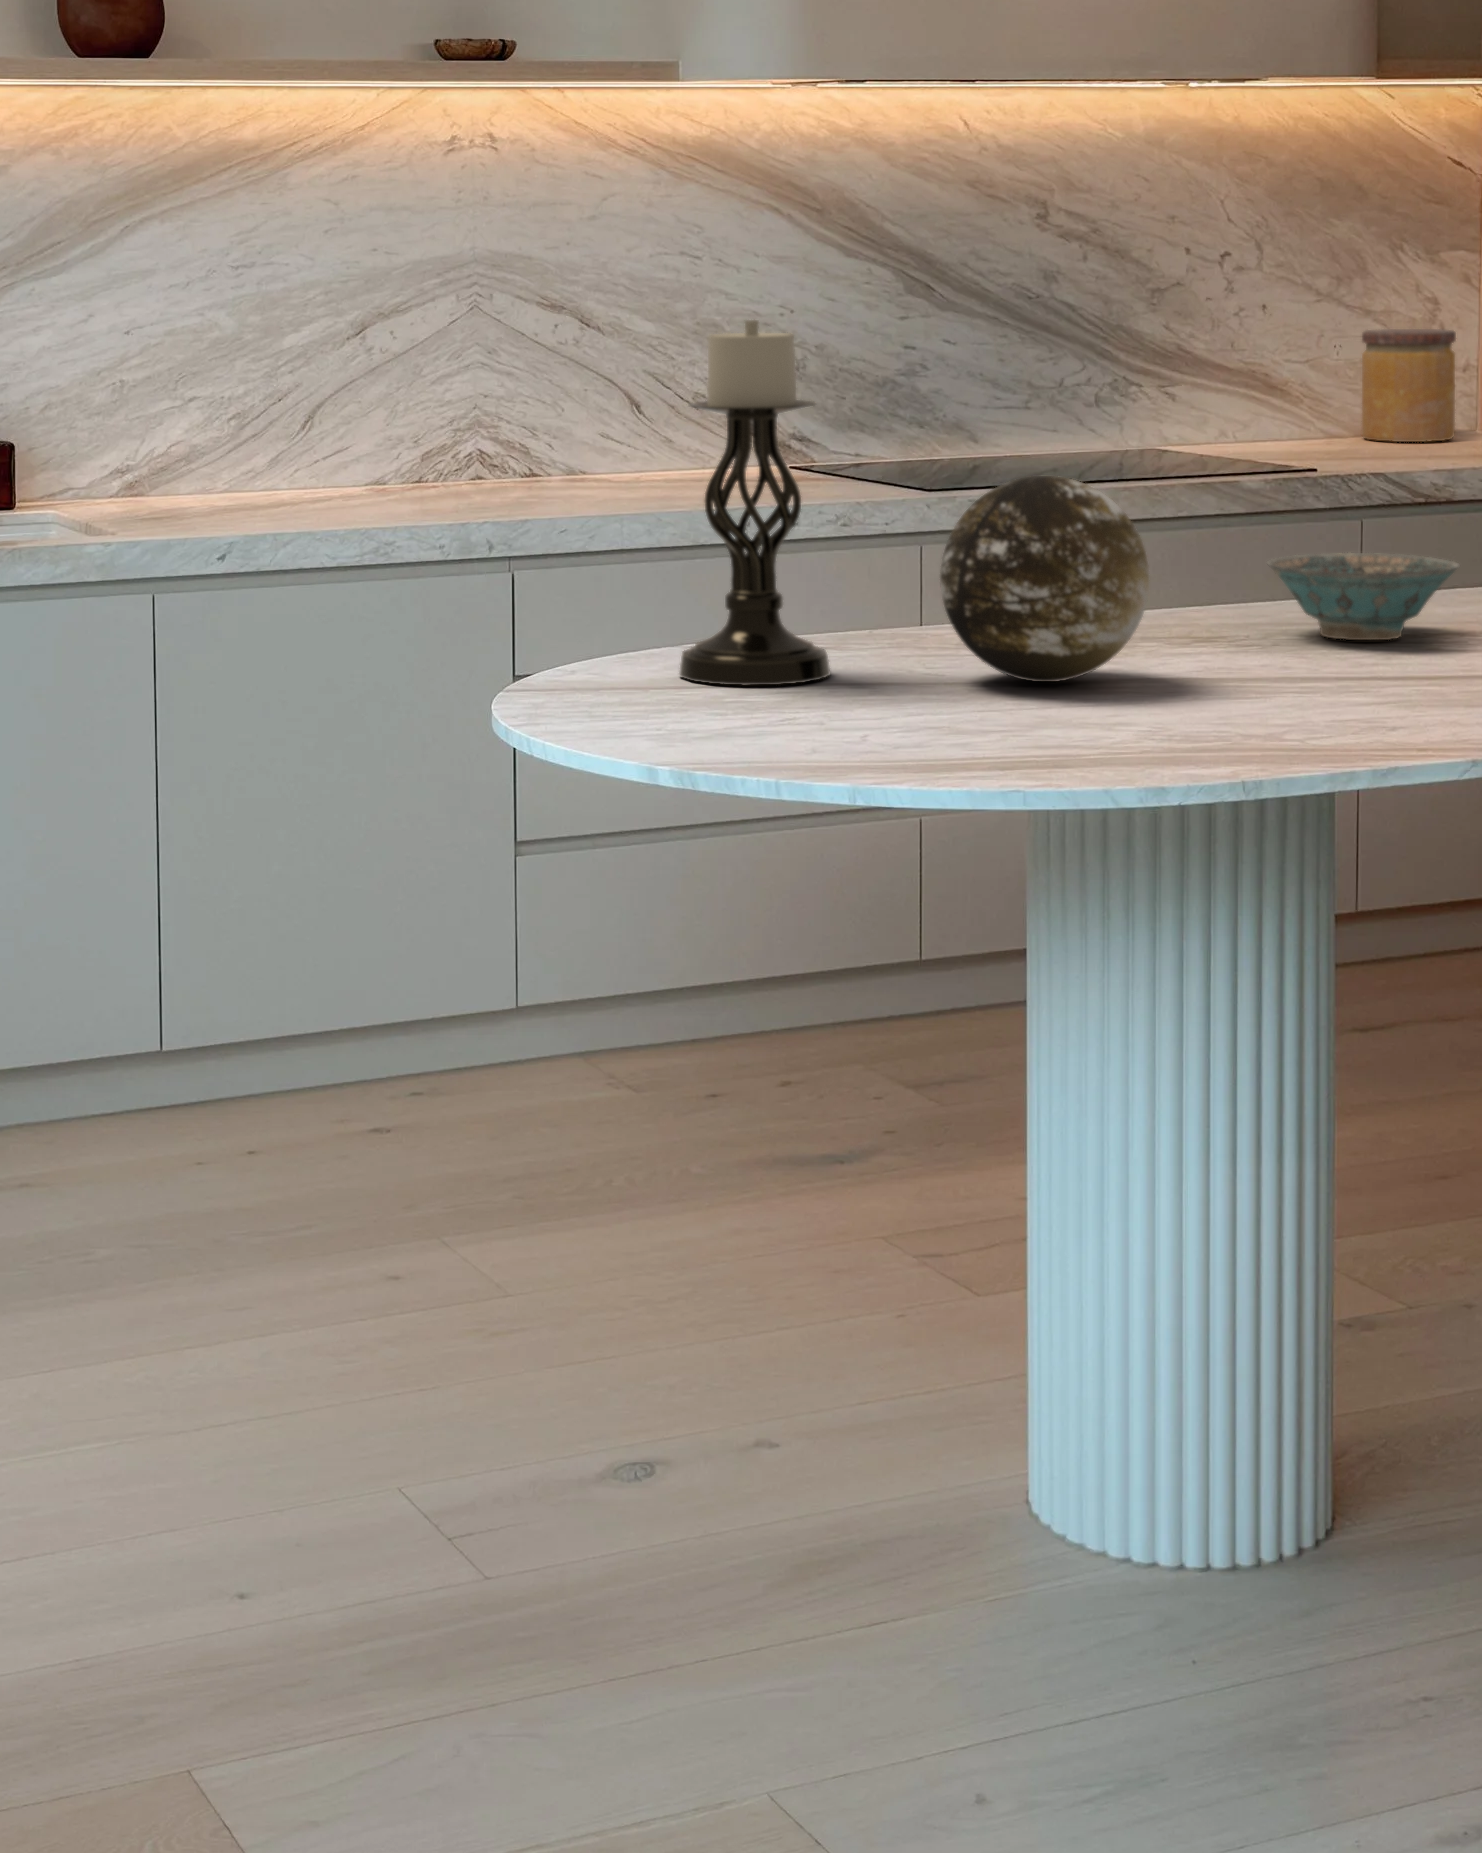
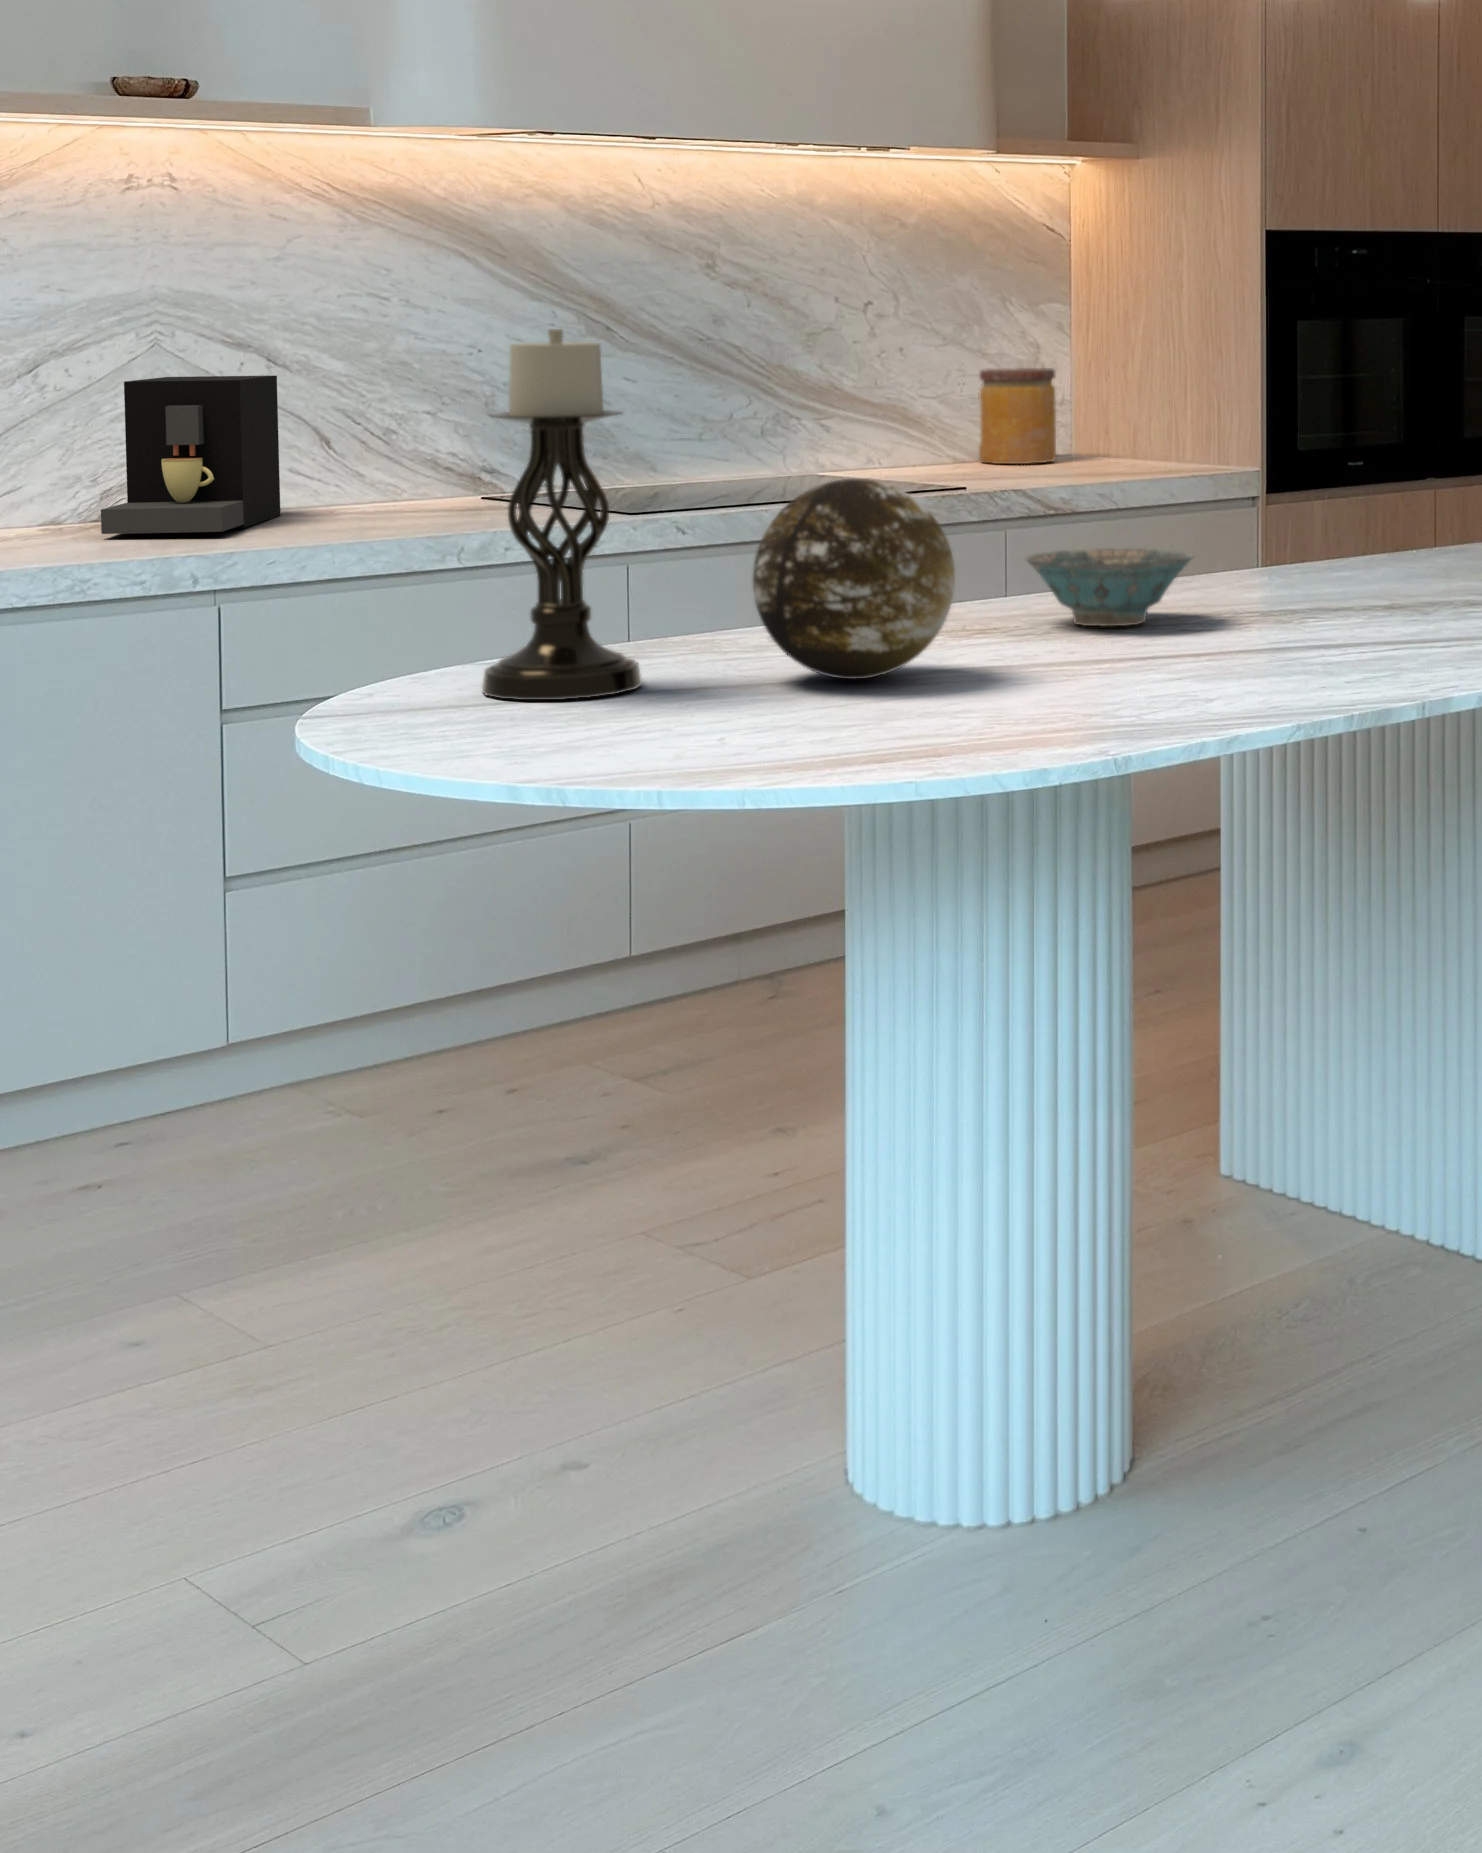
coffee maker: none [415,338,588,497] -> present [101,375,281,534]

